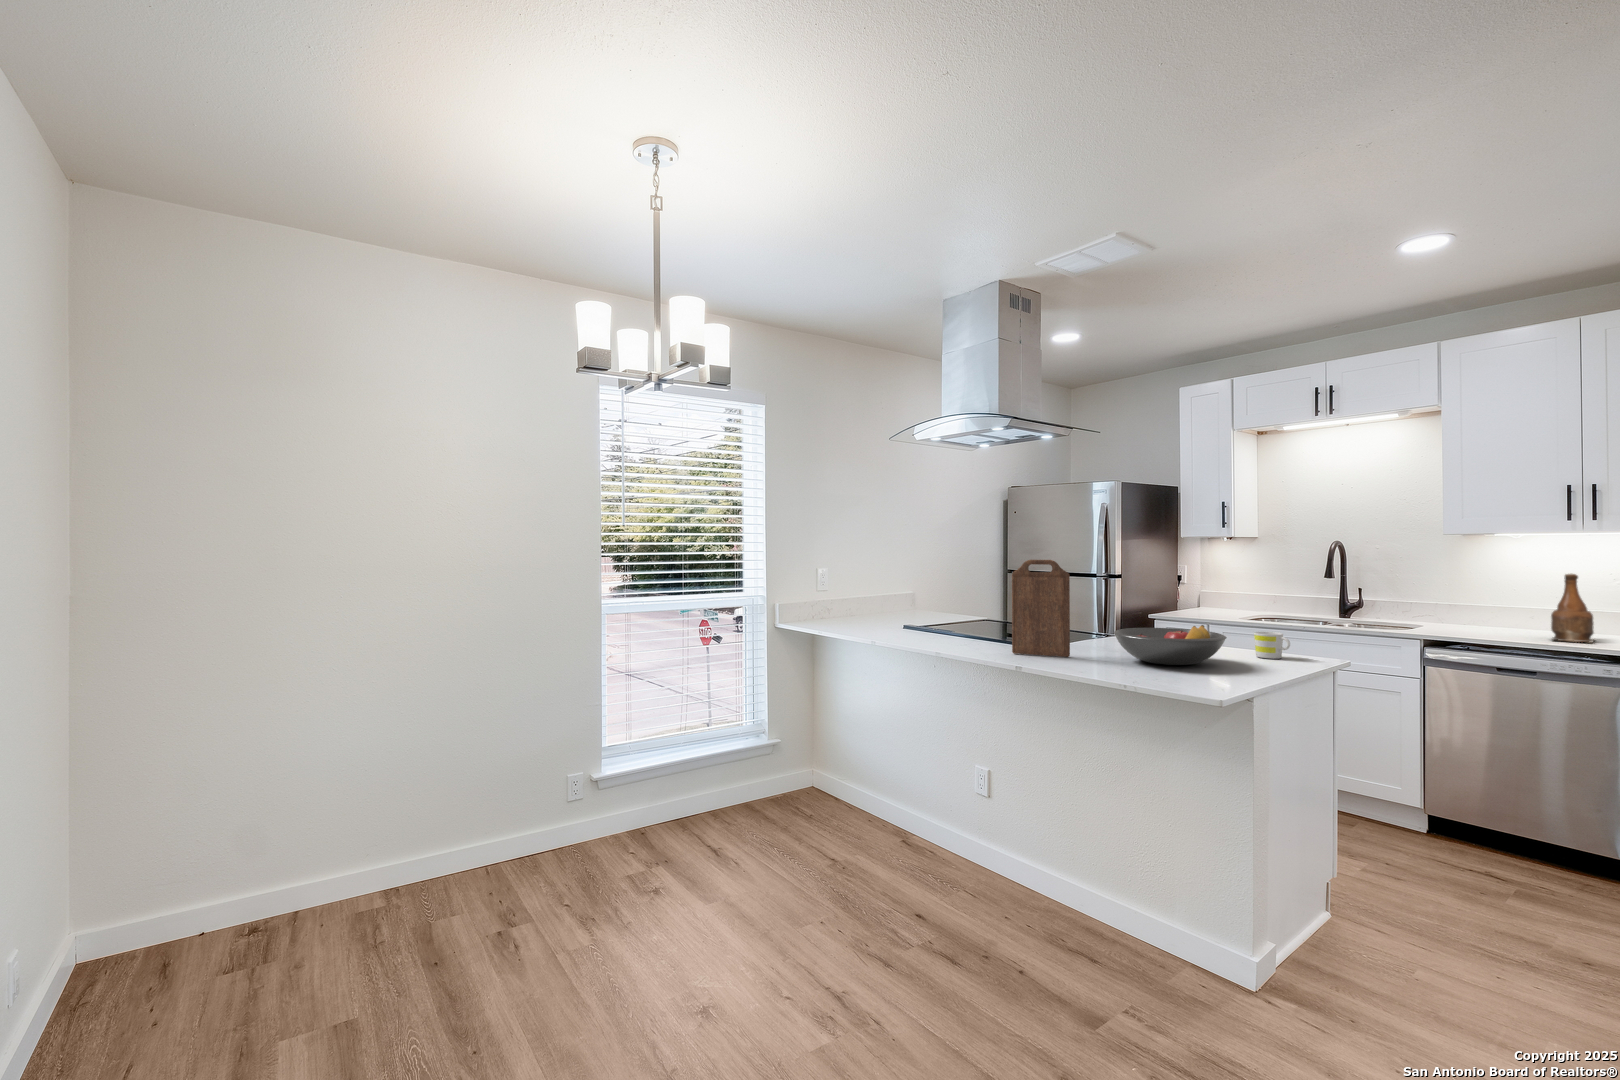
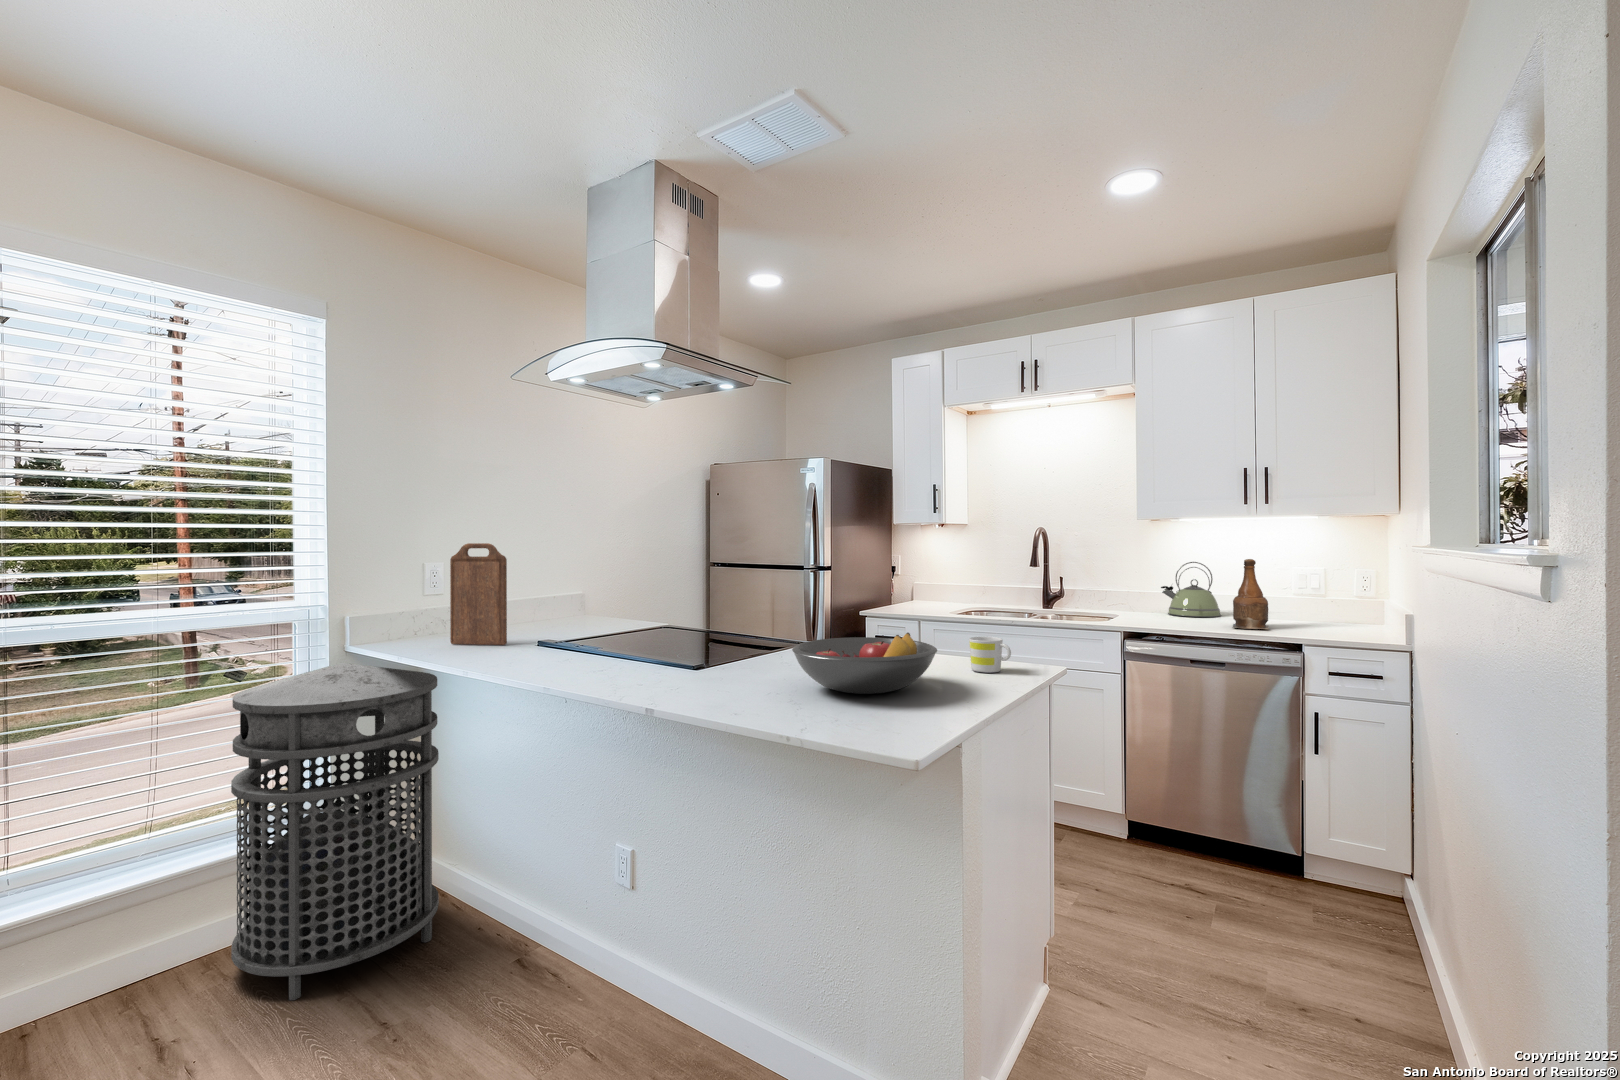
cutting board: present [1012,560,1070,657] -> present [450,543,507,645]
kettle: none [1475,575,1547,630] -> present [1161,562,1221,617]
trash can: none [728,634,840,842] -> present [231,663,439,1000]

